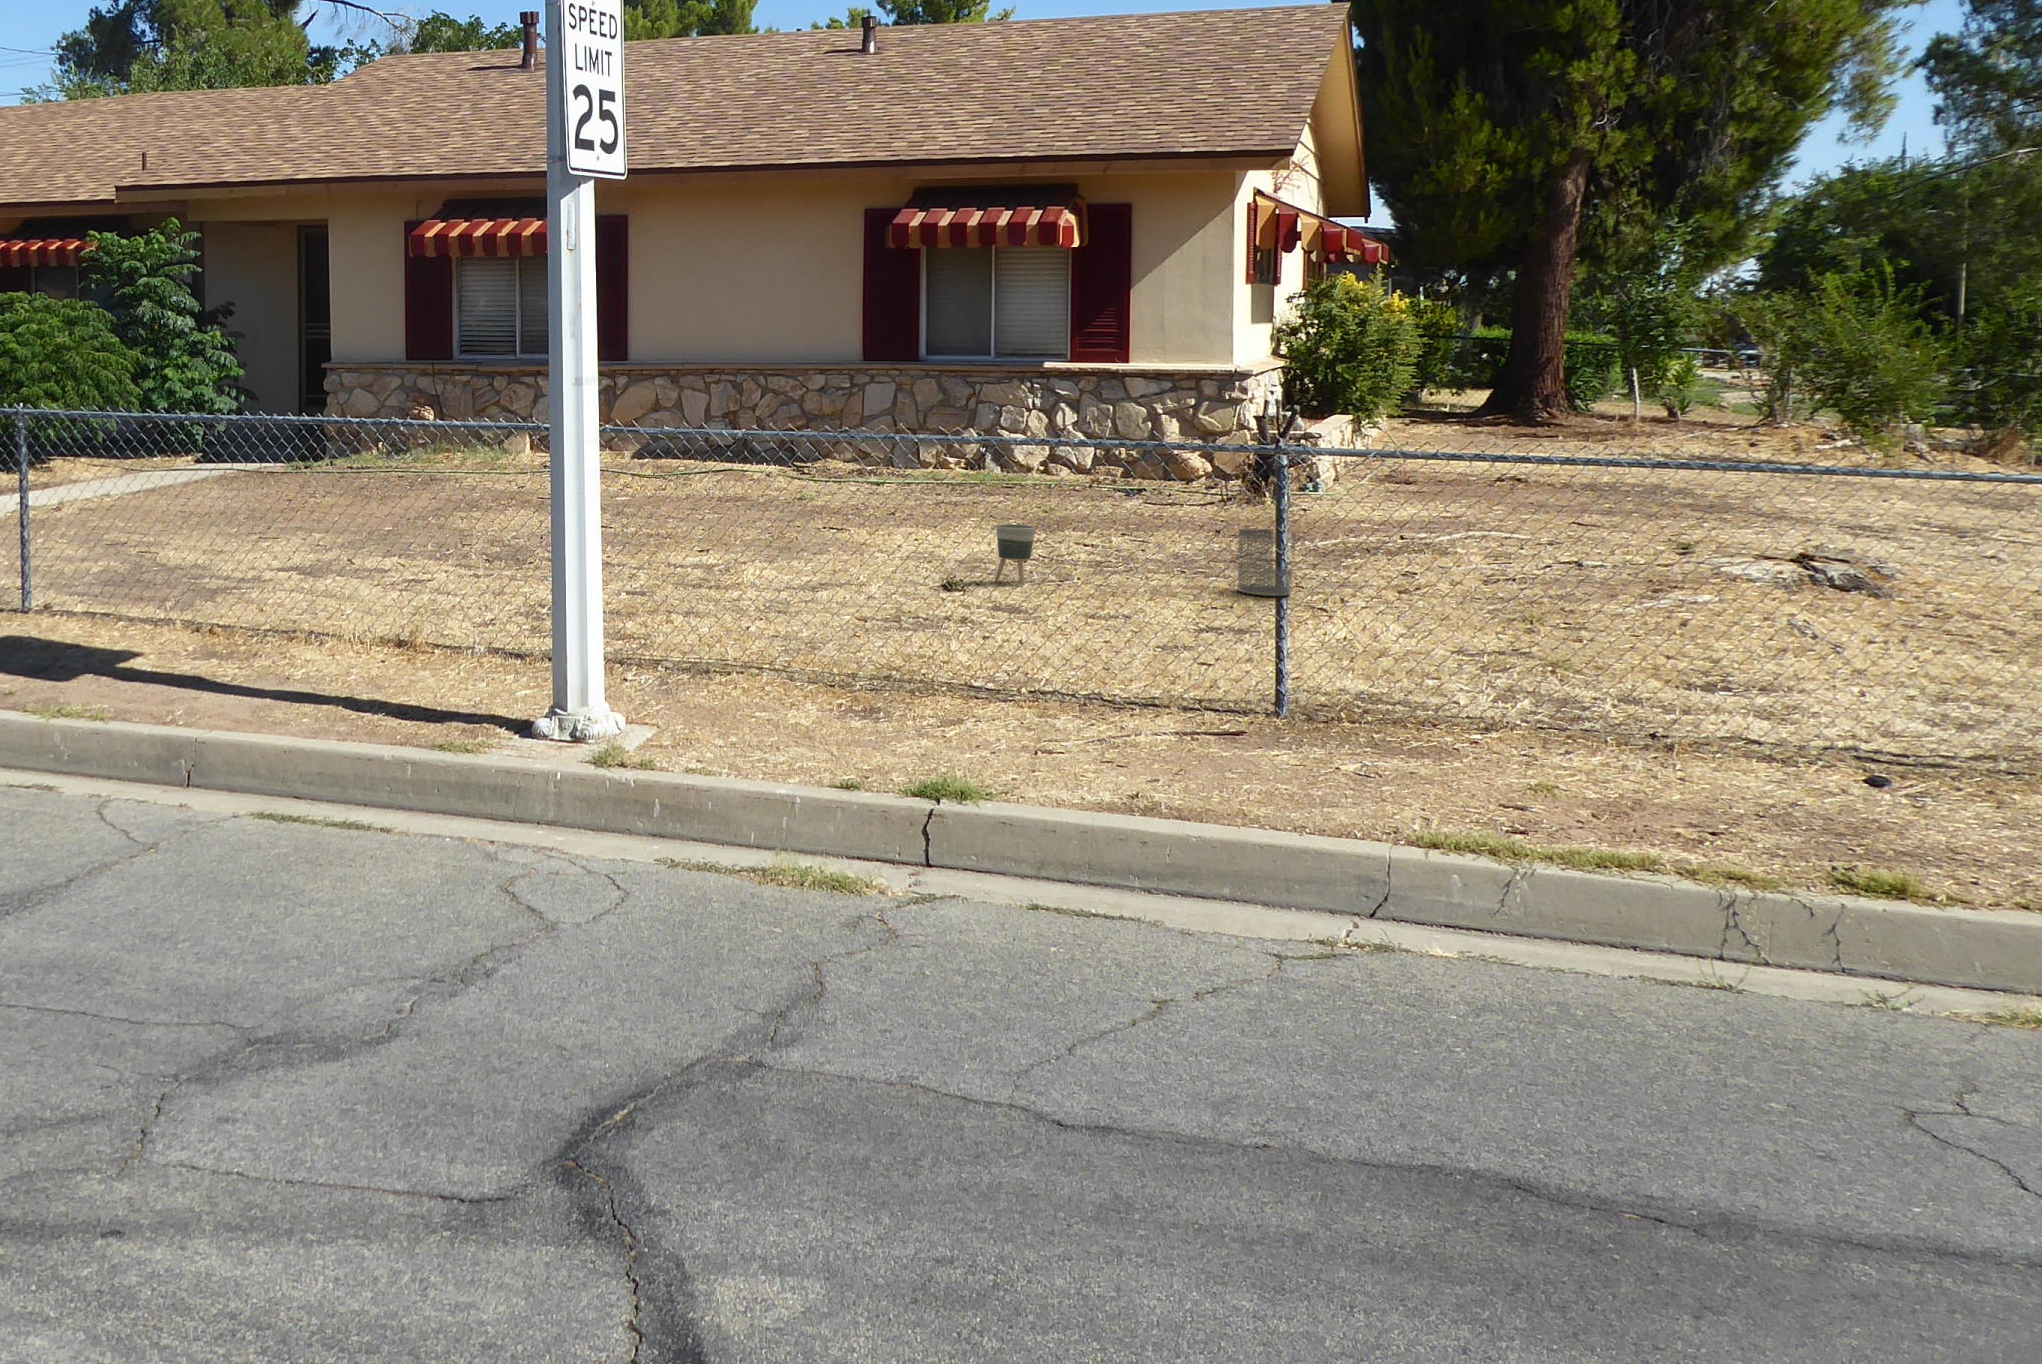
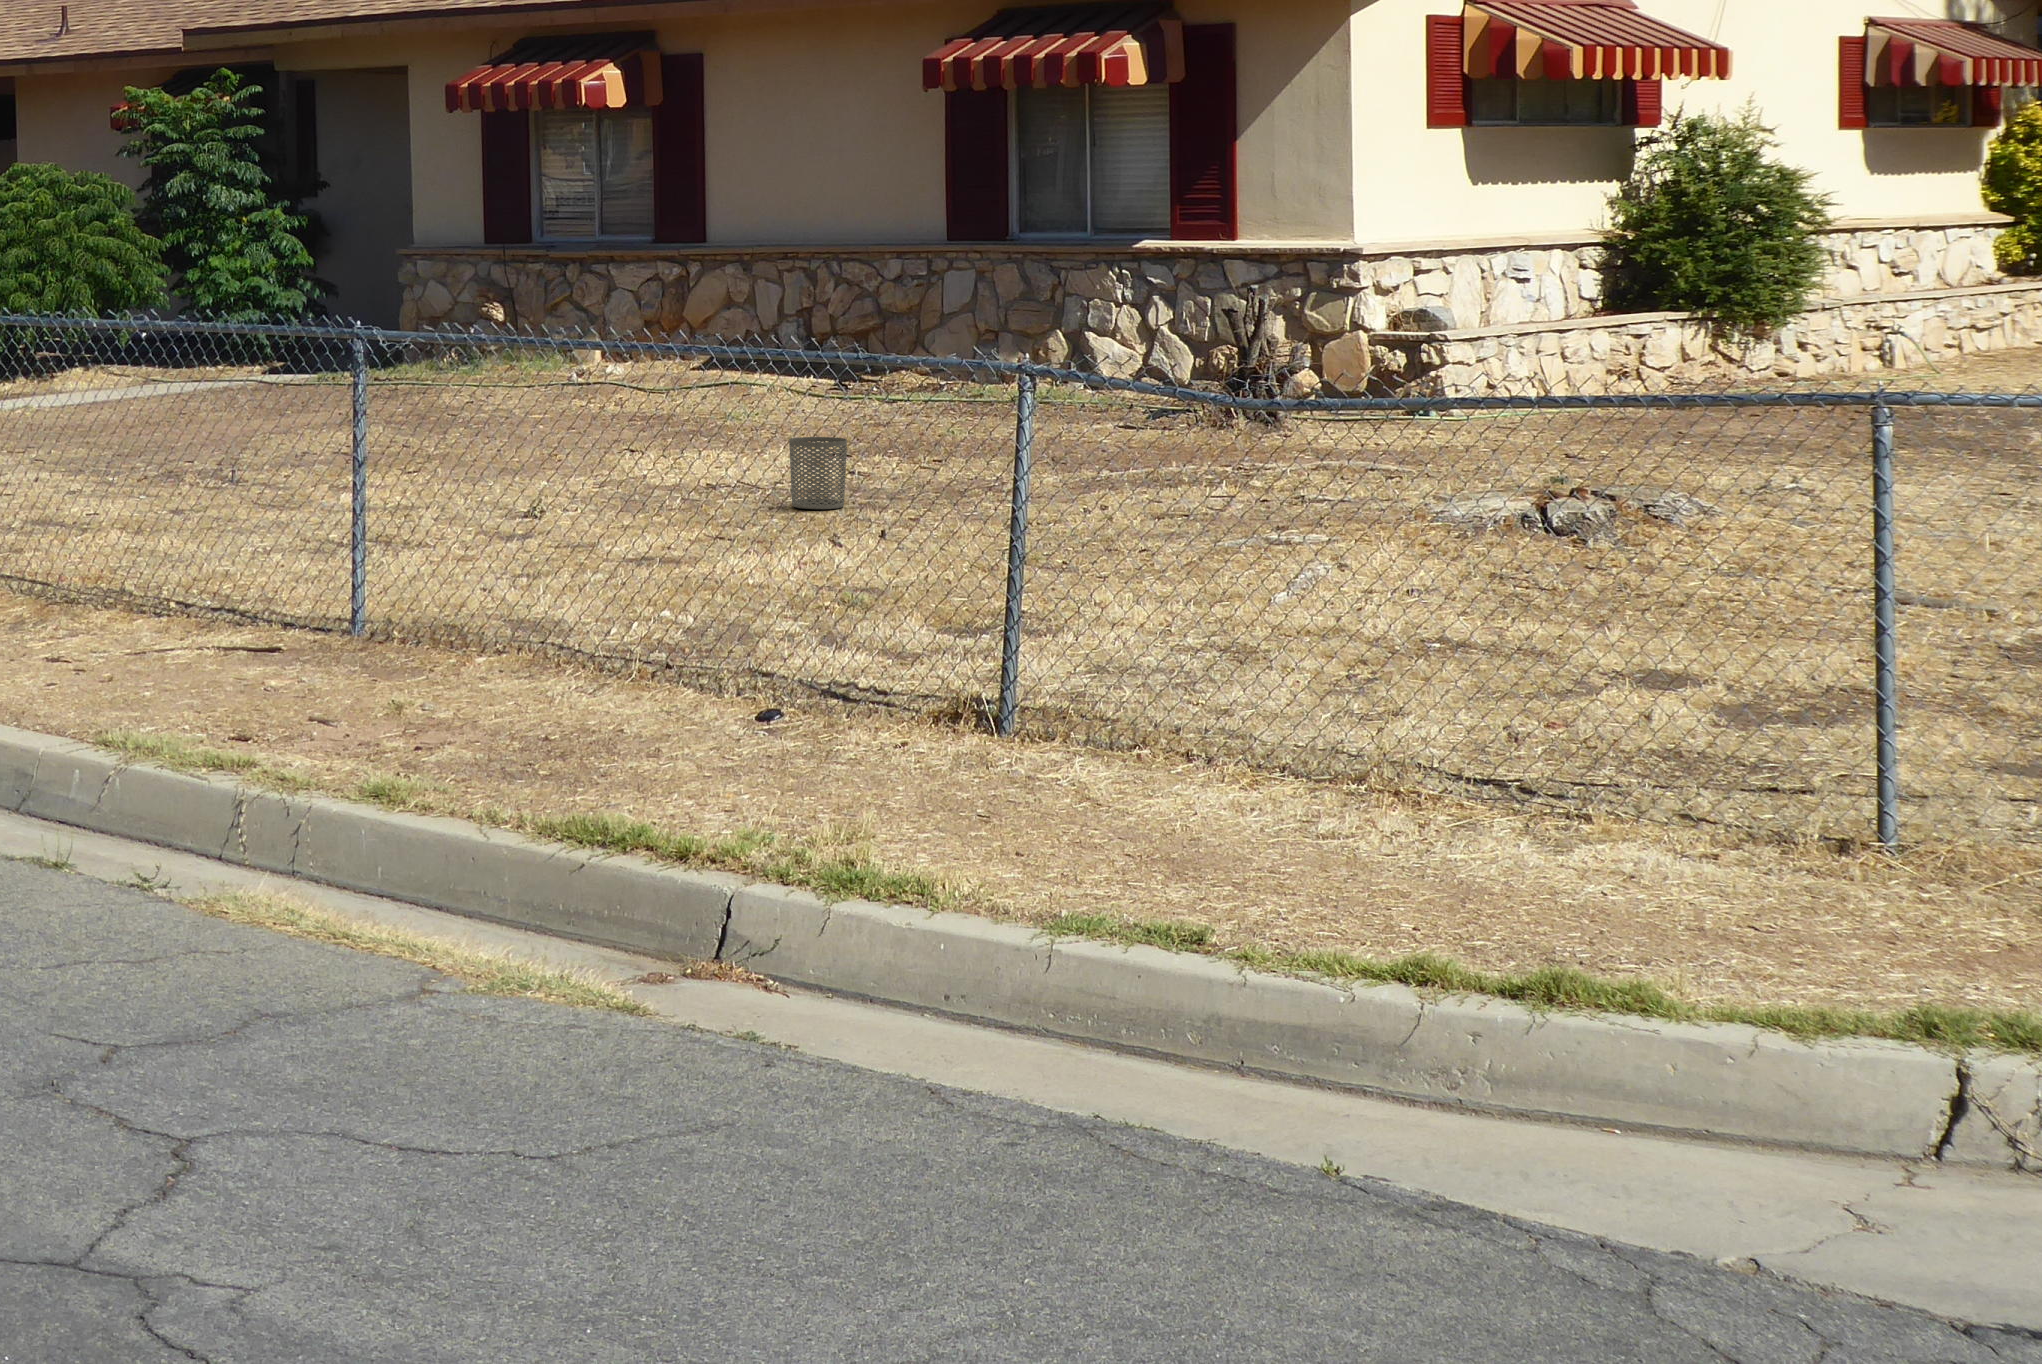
planter: present [995,524,1035,585] -> none [581,429,621,494]

